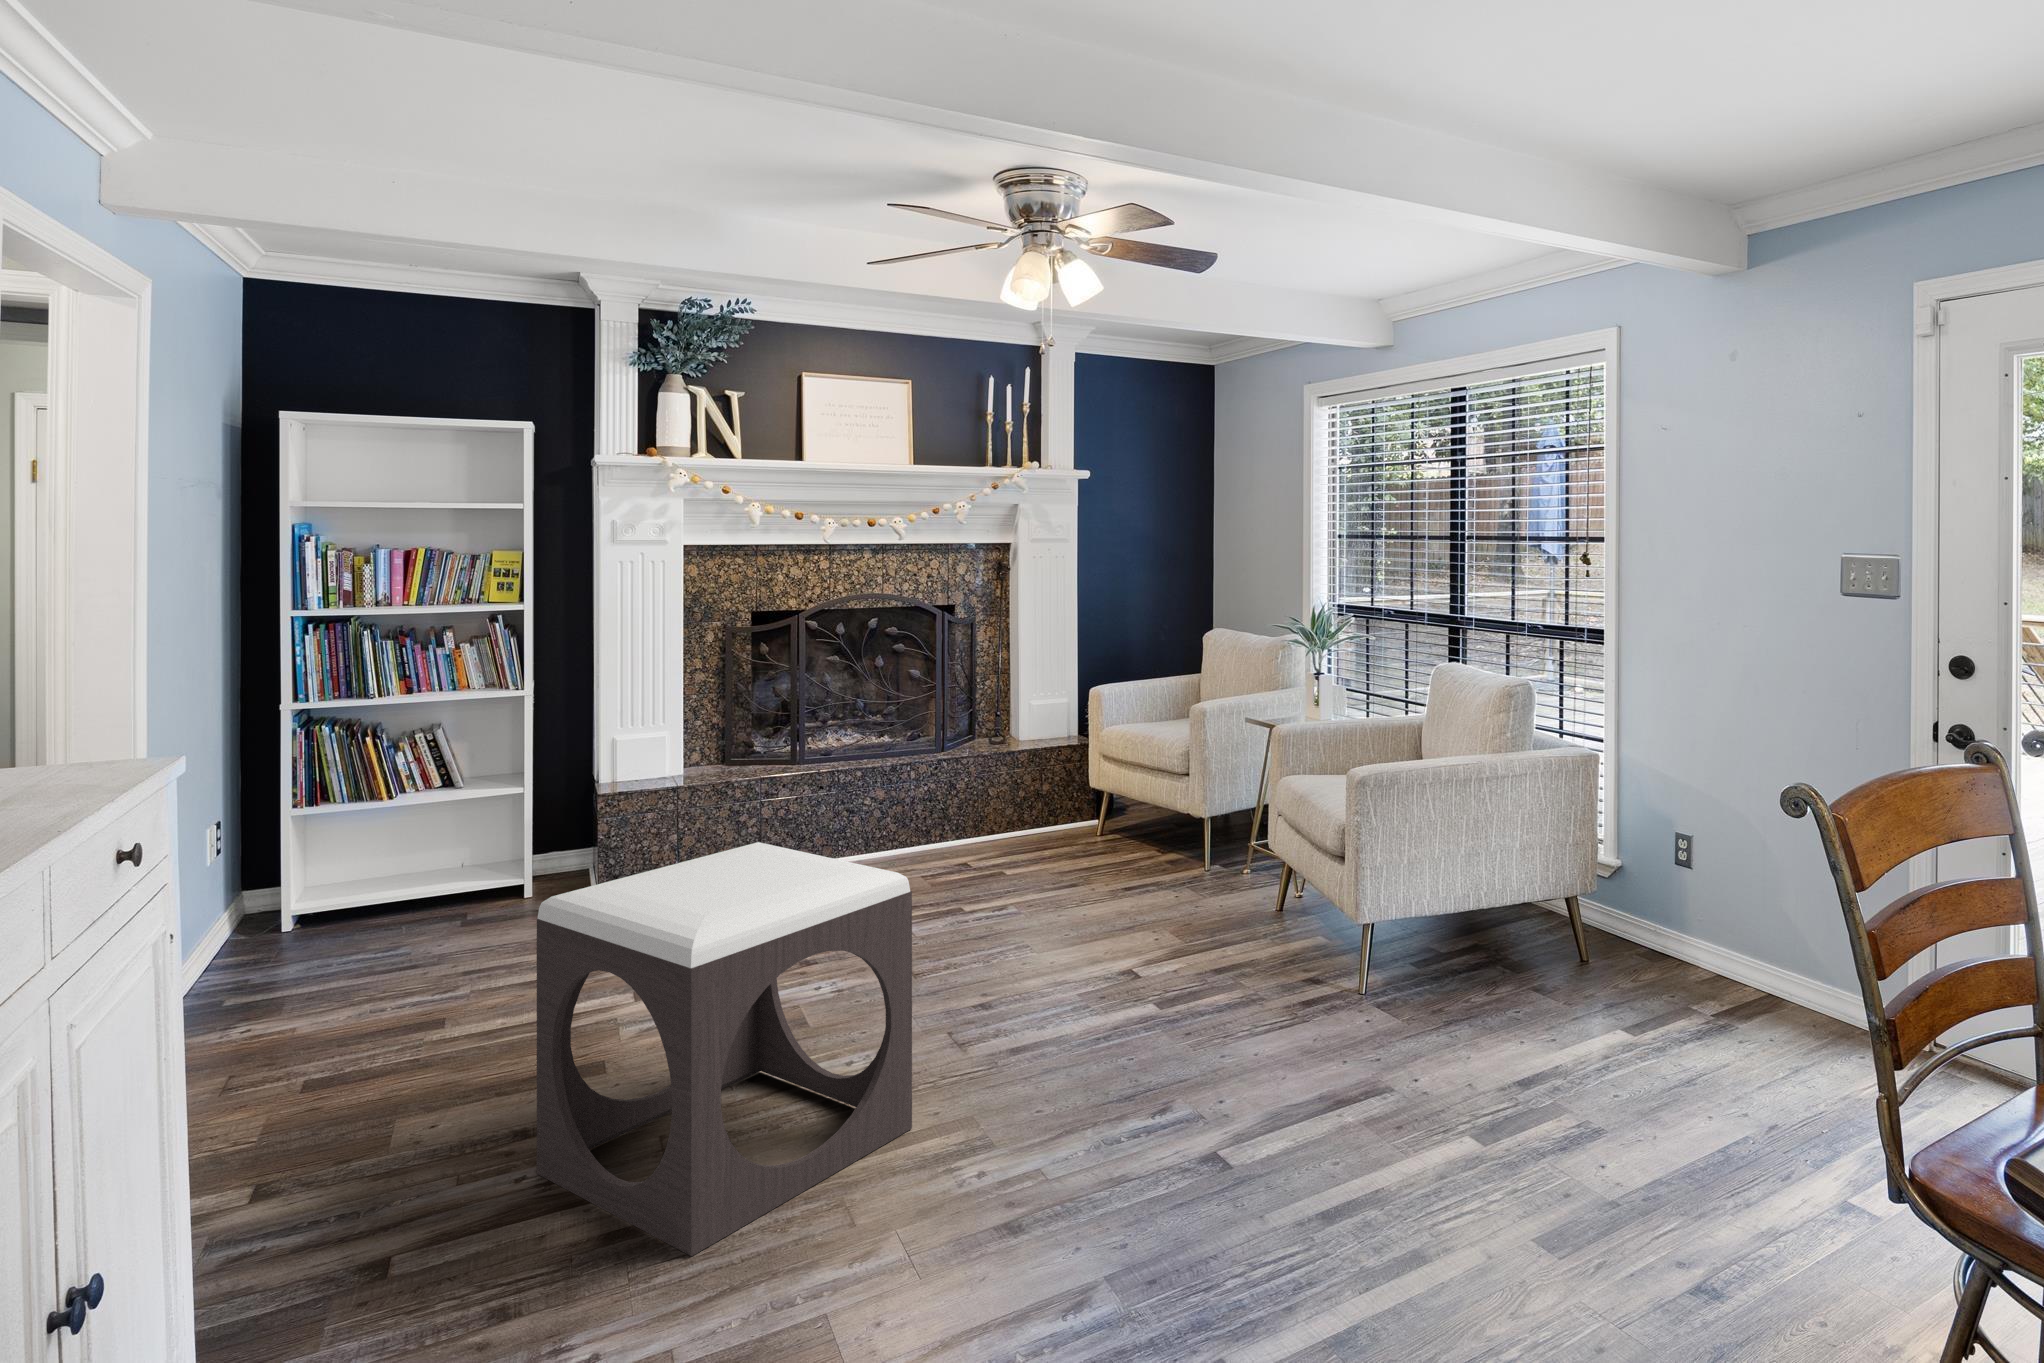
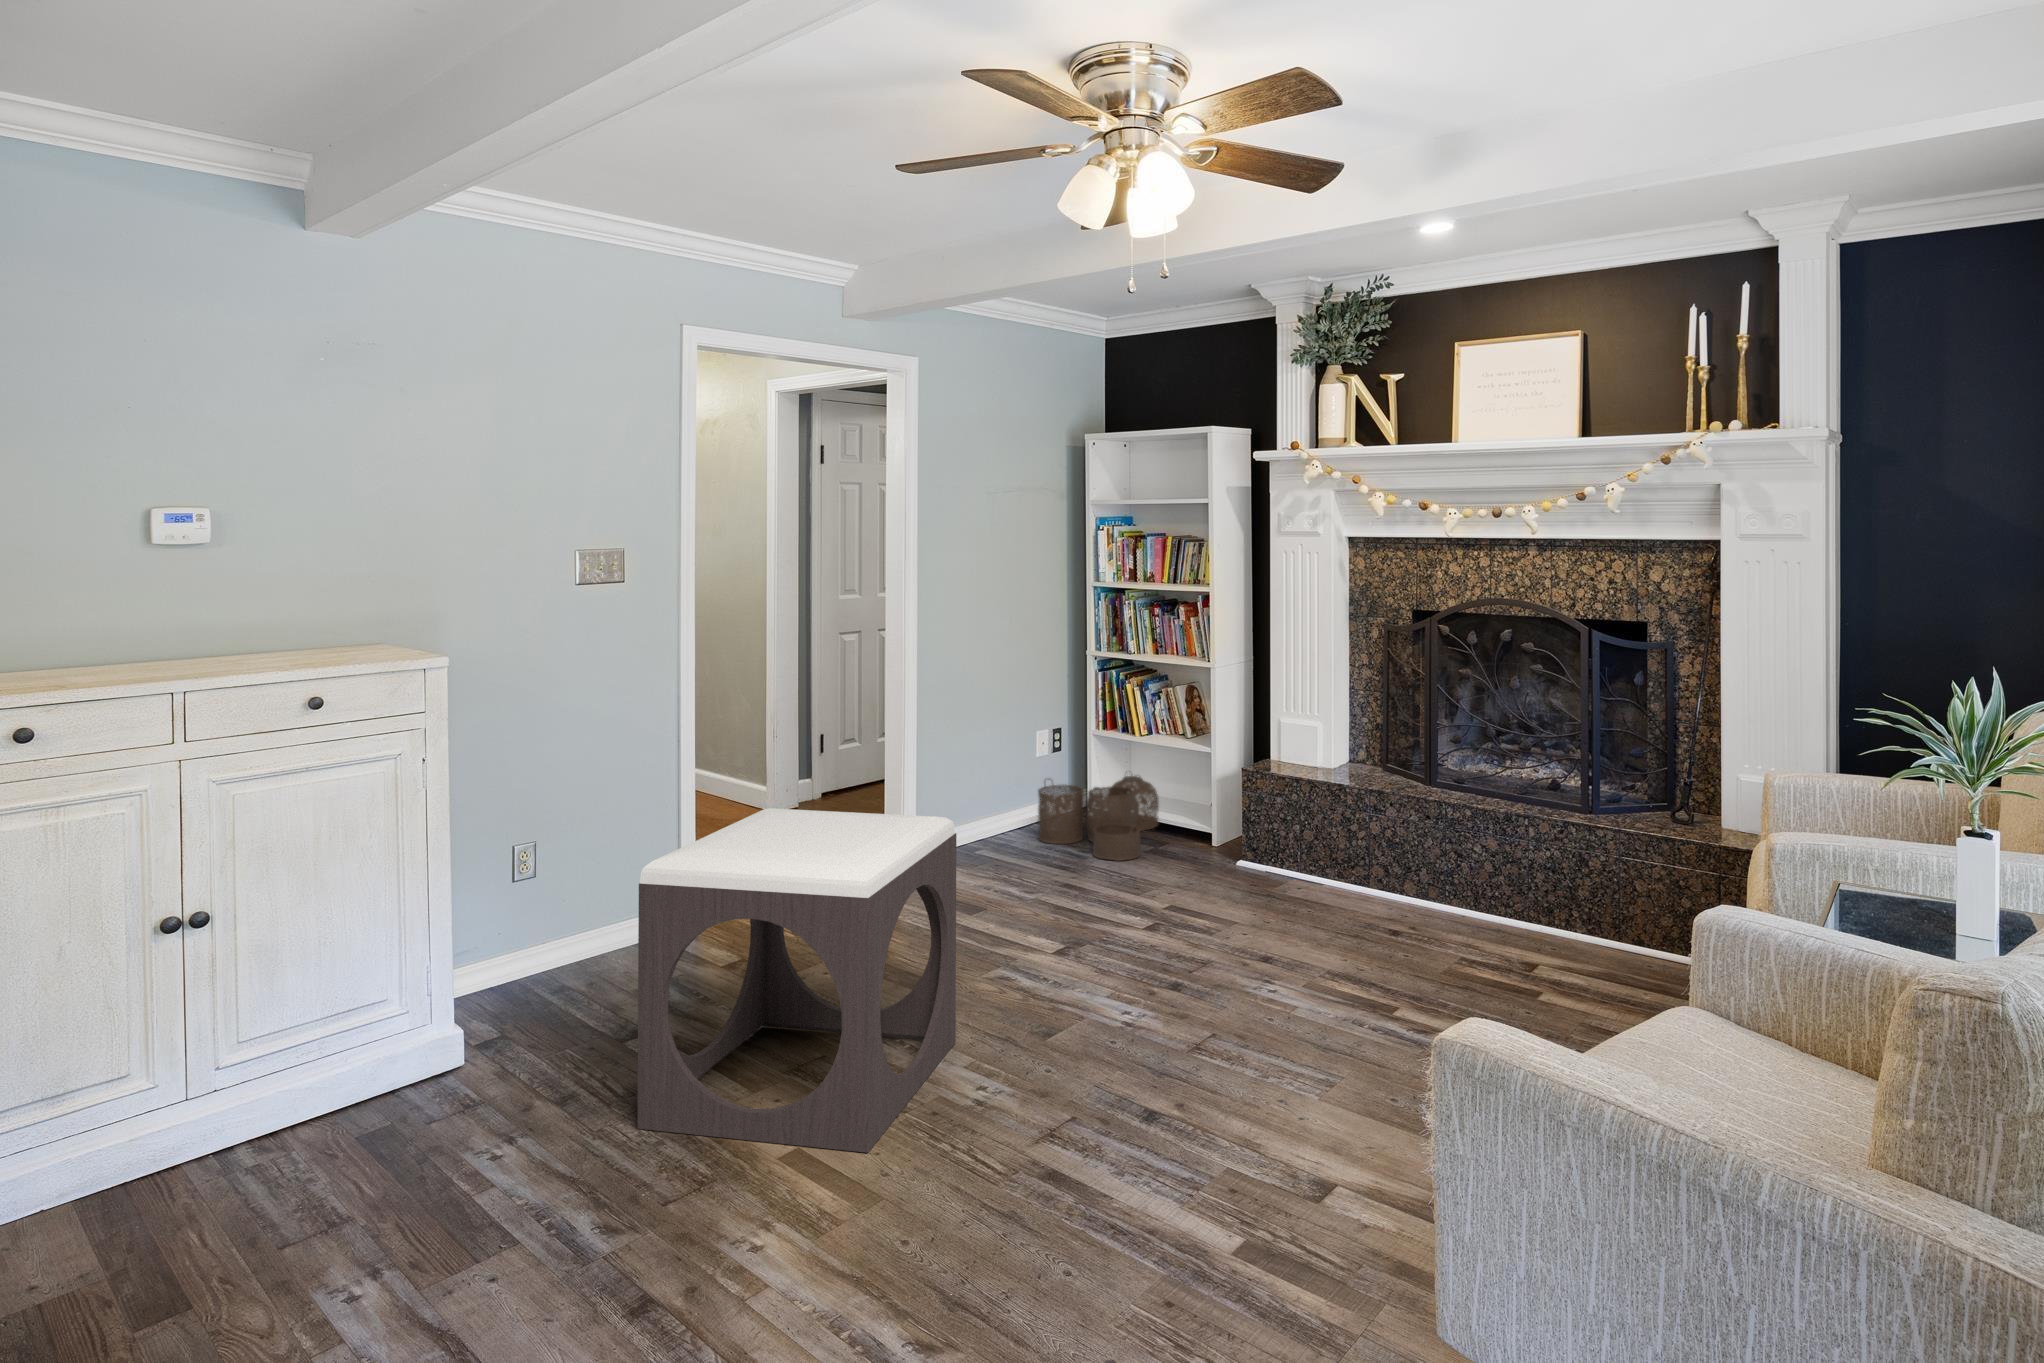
woven basket: none [264,848,470,962] -> present [1038,775,1159,861]

